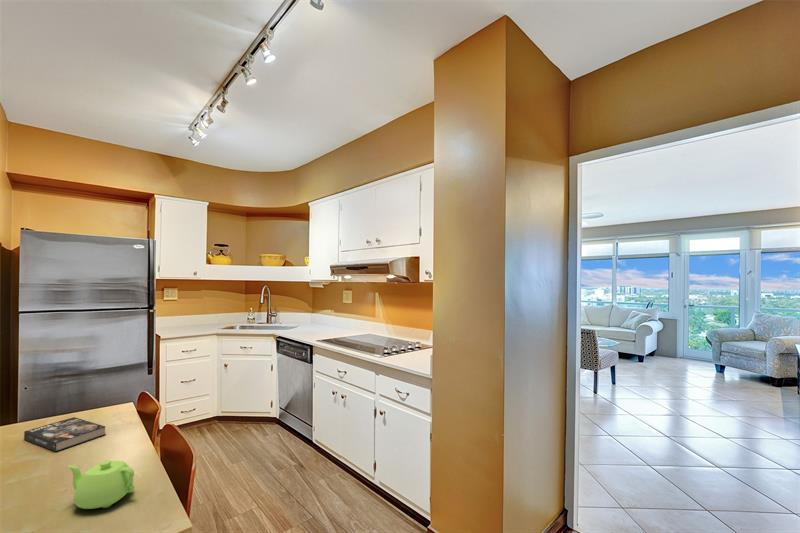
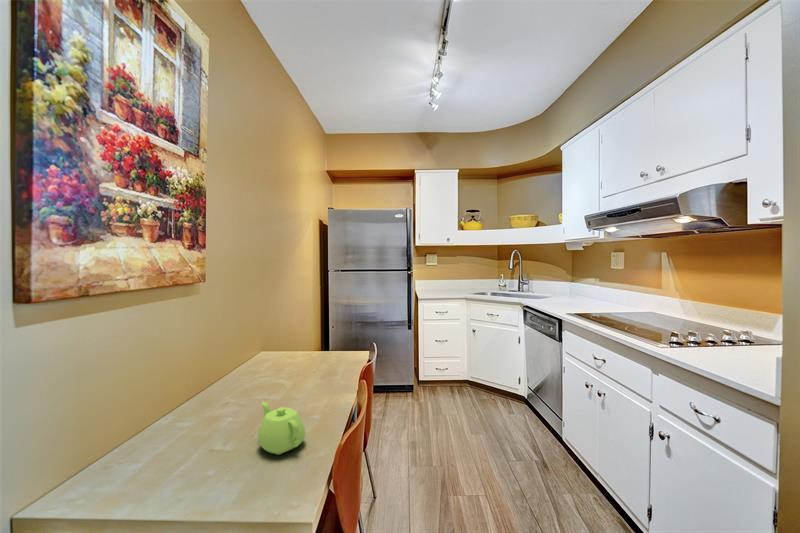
book: present [24,417,105,452] -> none [292,356,333,383]

